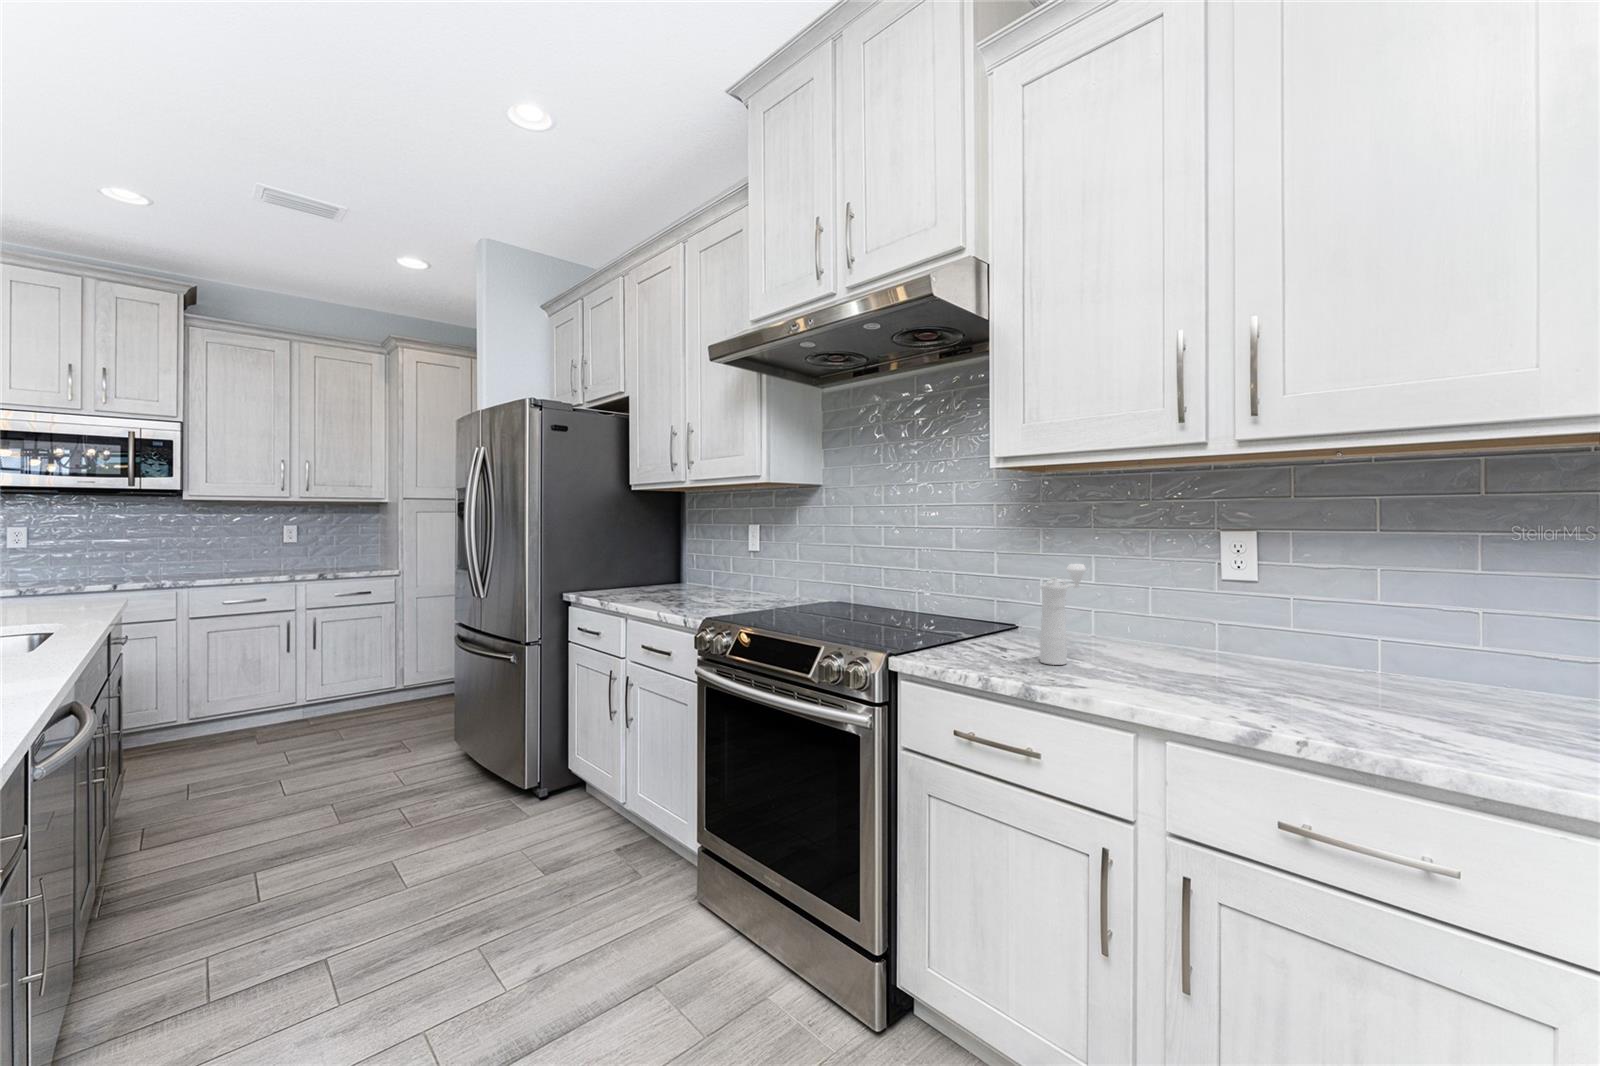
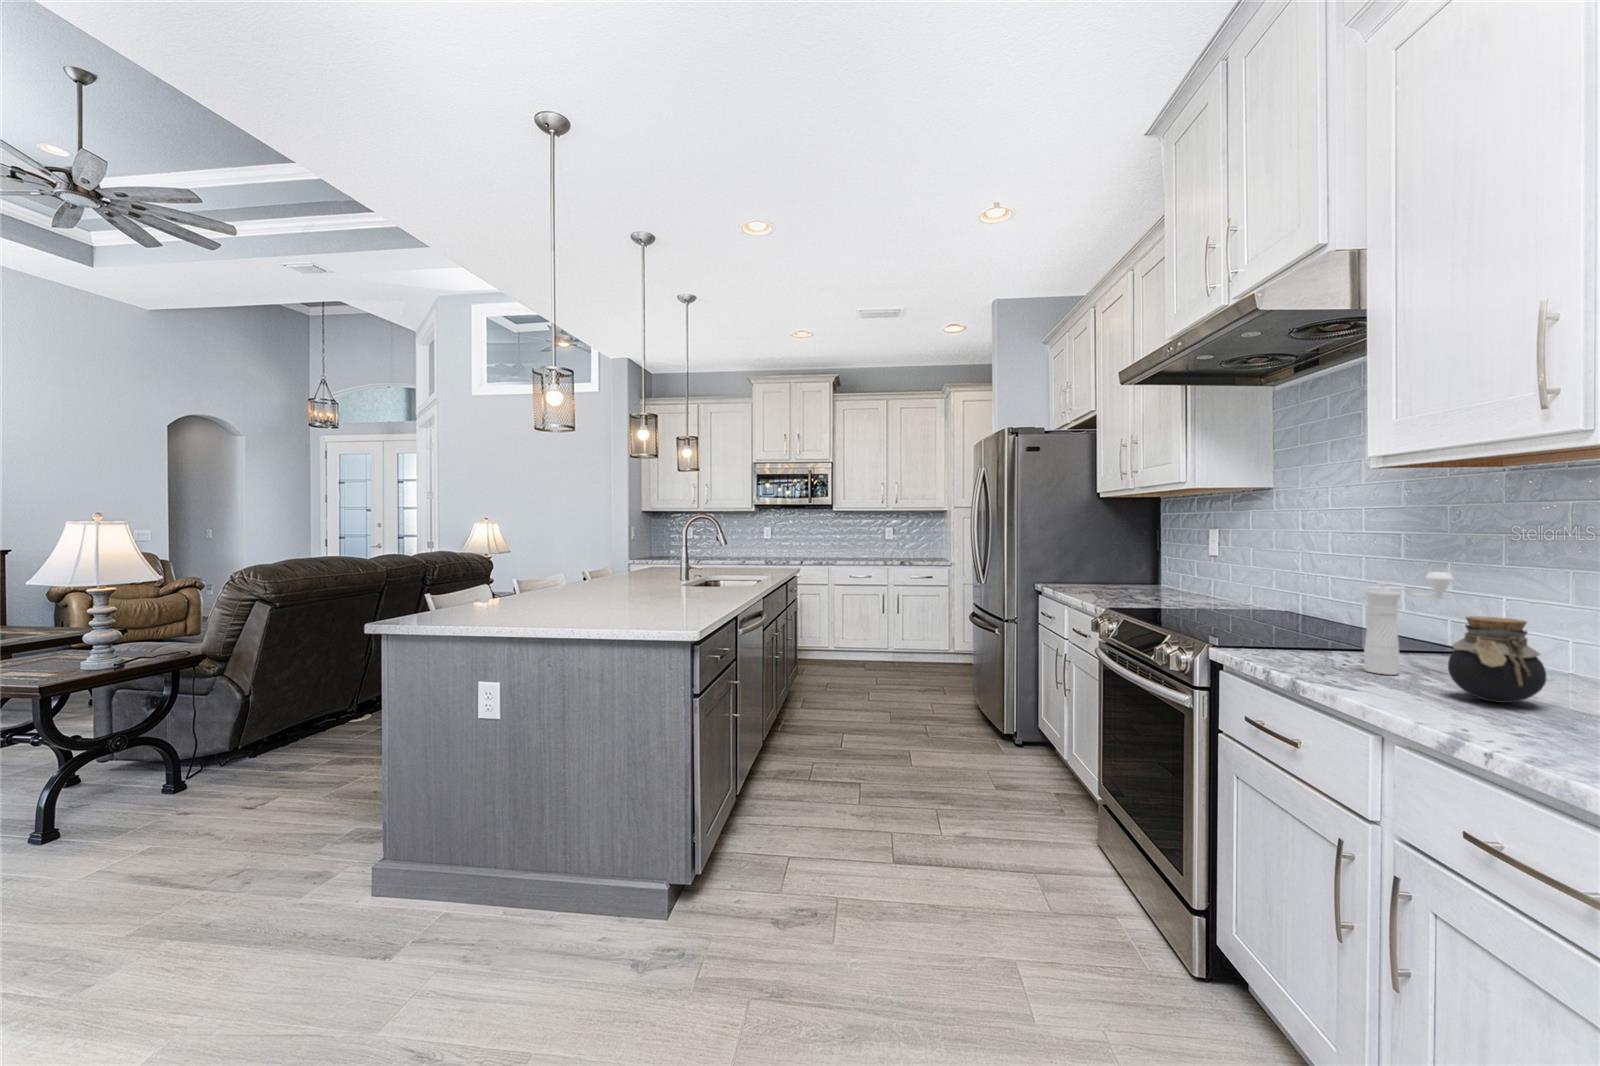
jar: none [1134,603,1208,680] -> present [1448,616,1546,703]

